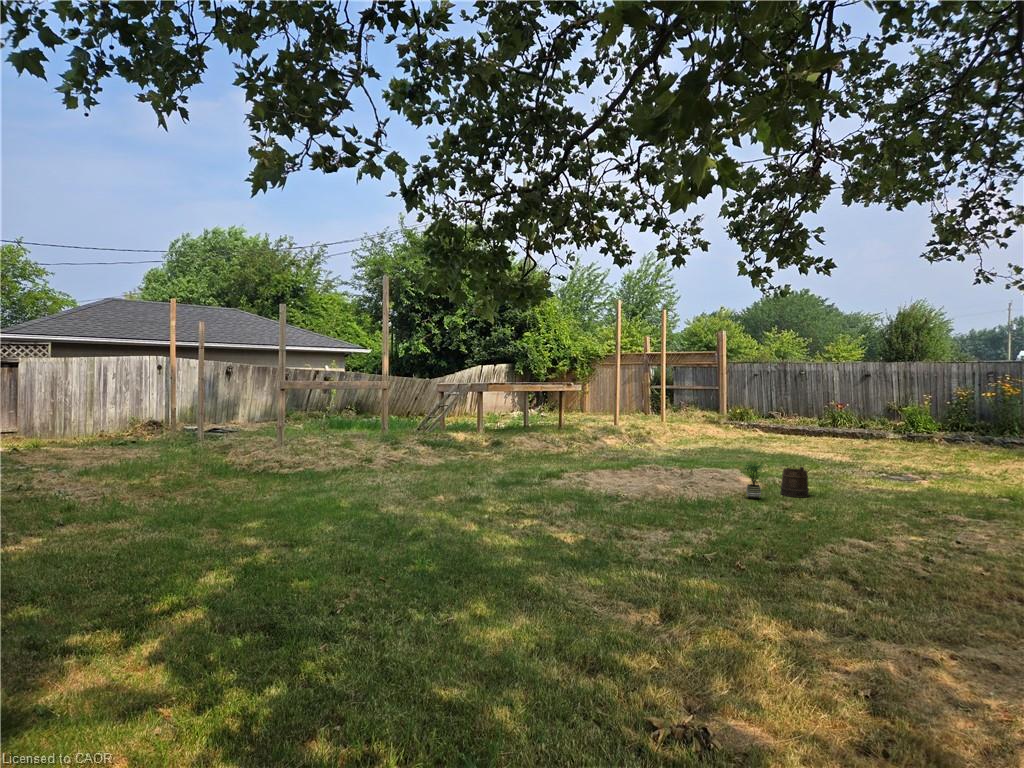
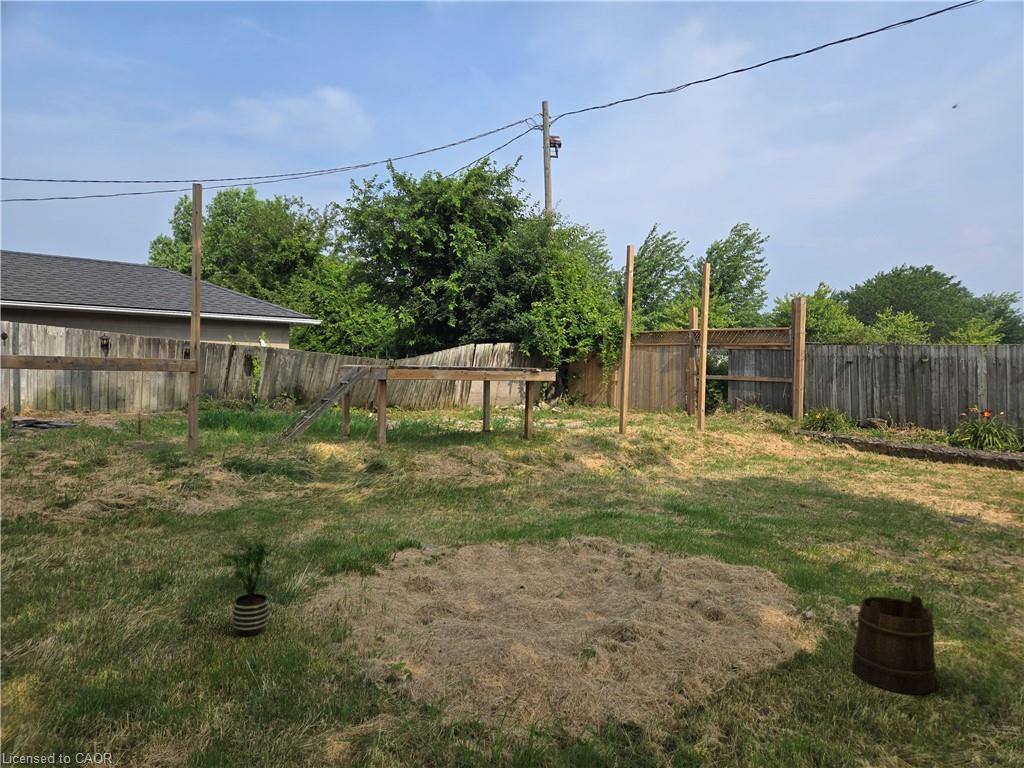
potted plant: present [740,463,762,499] -> present [214,538,281,636]

